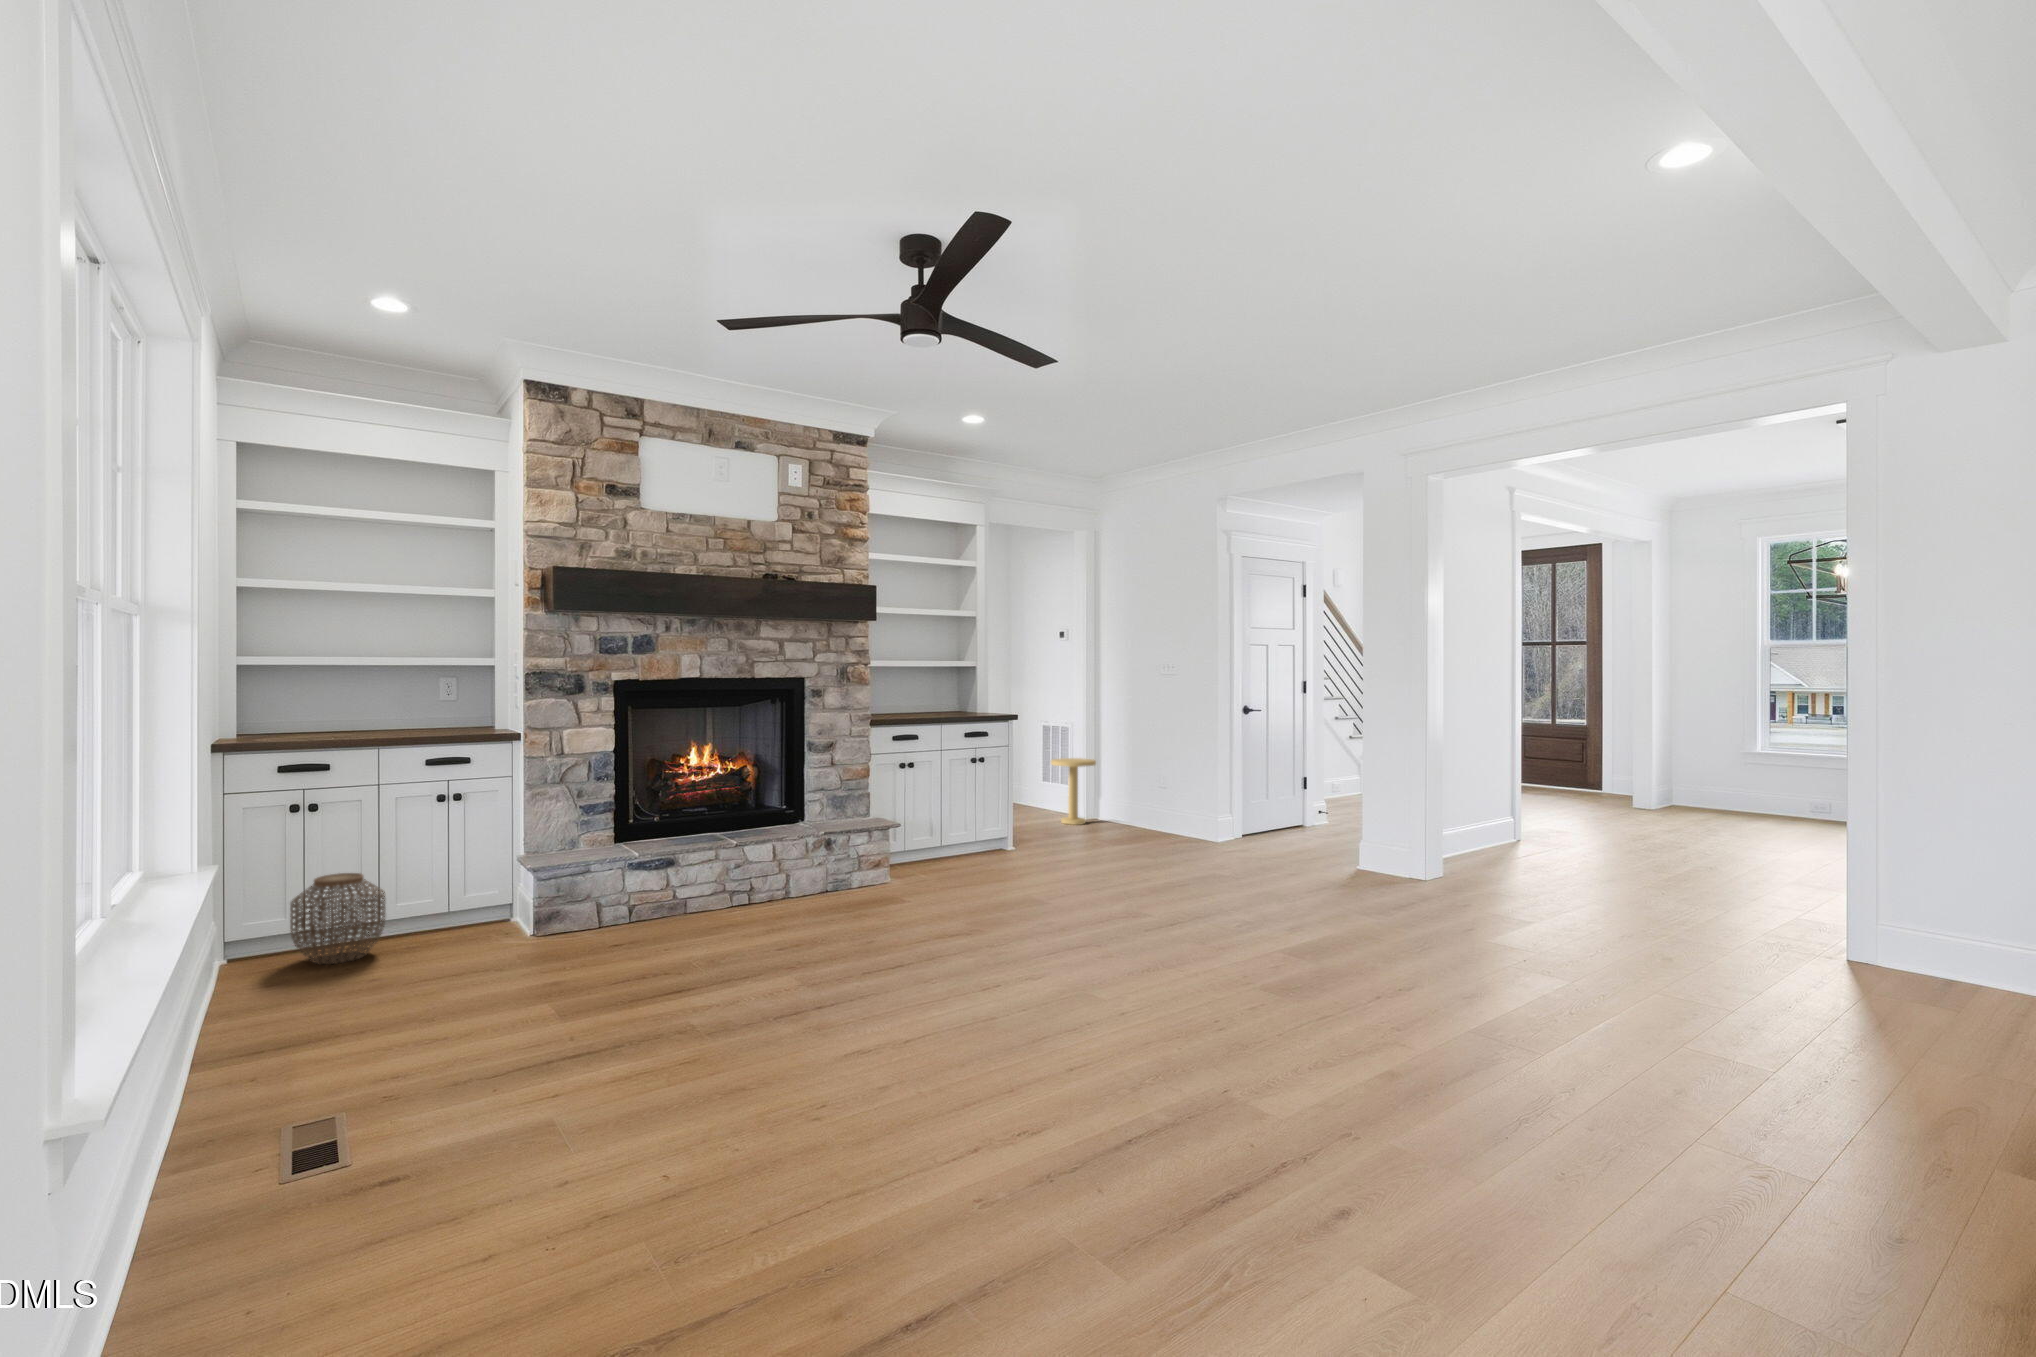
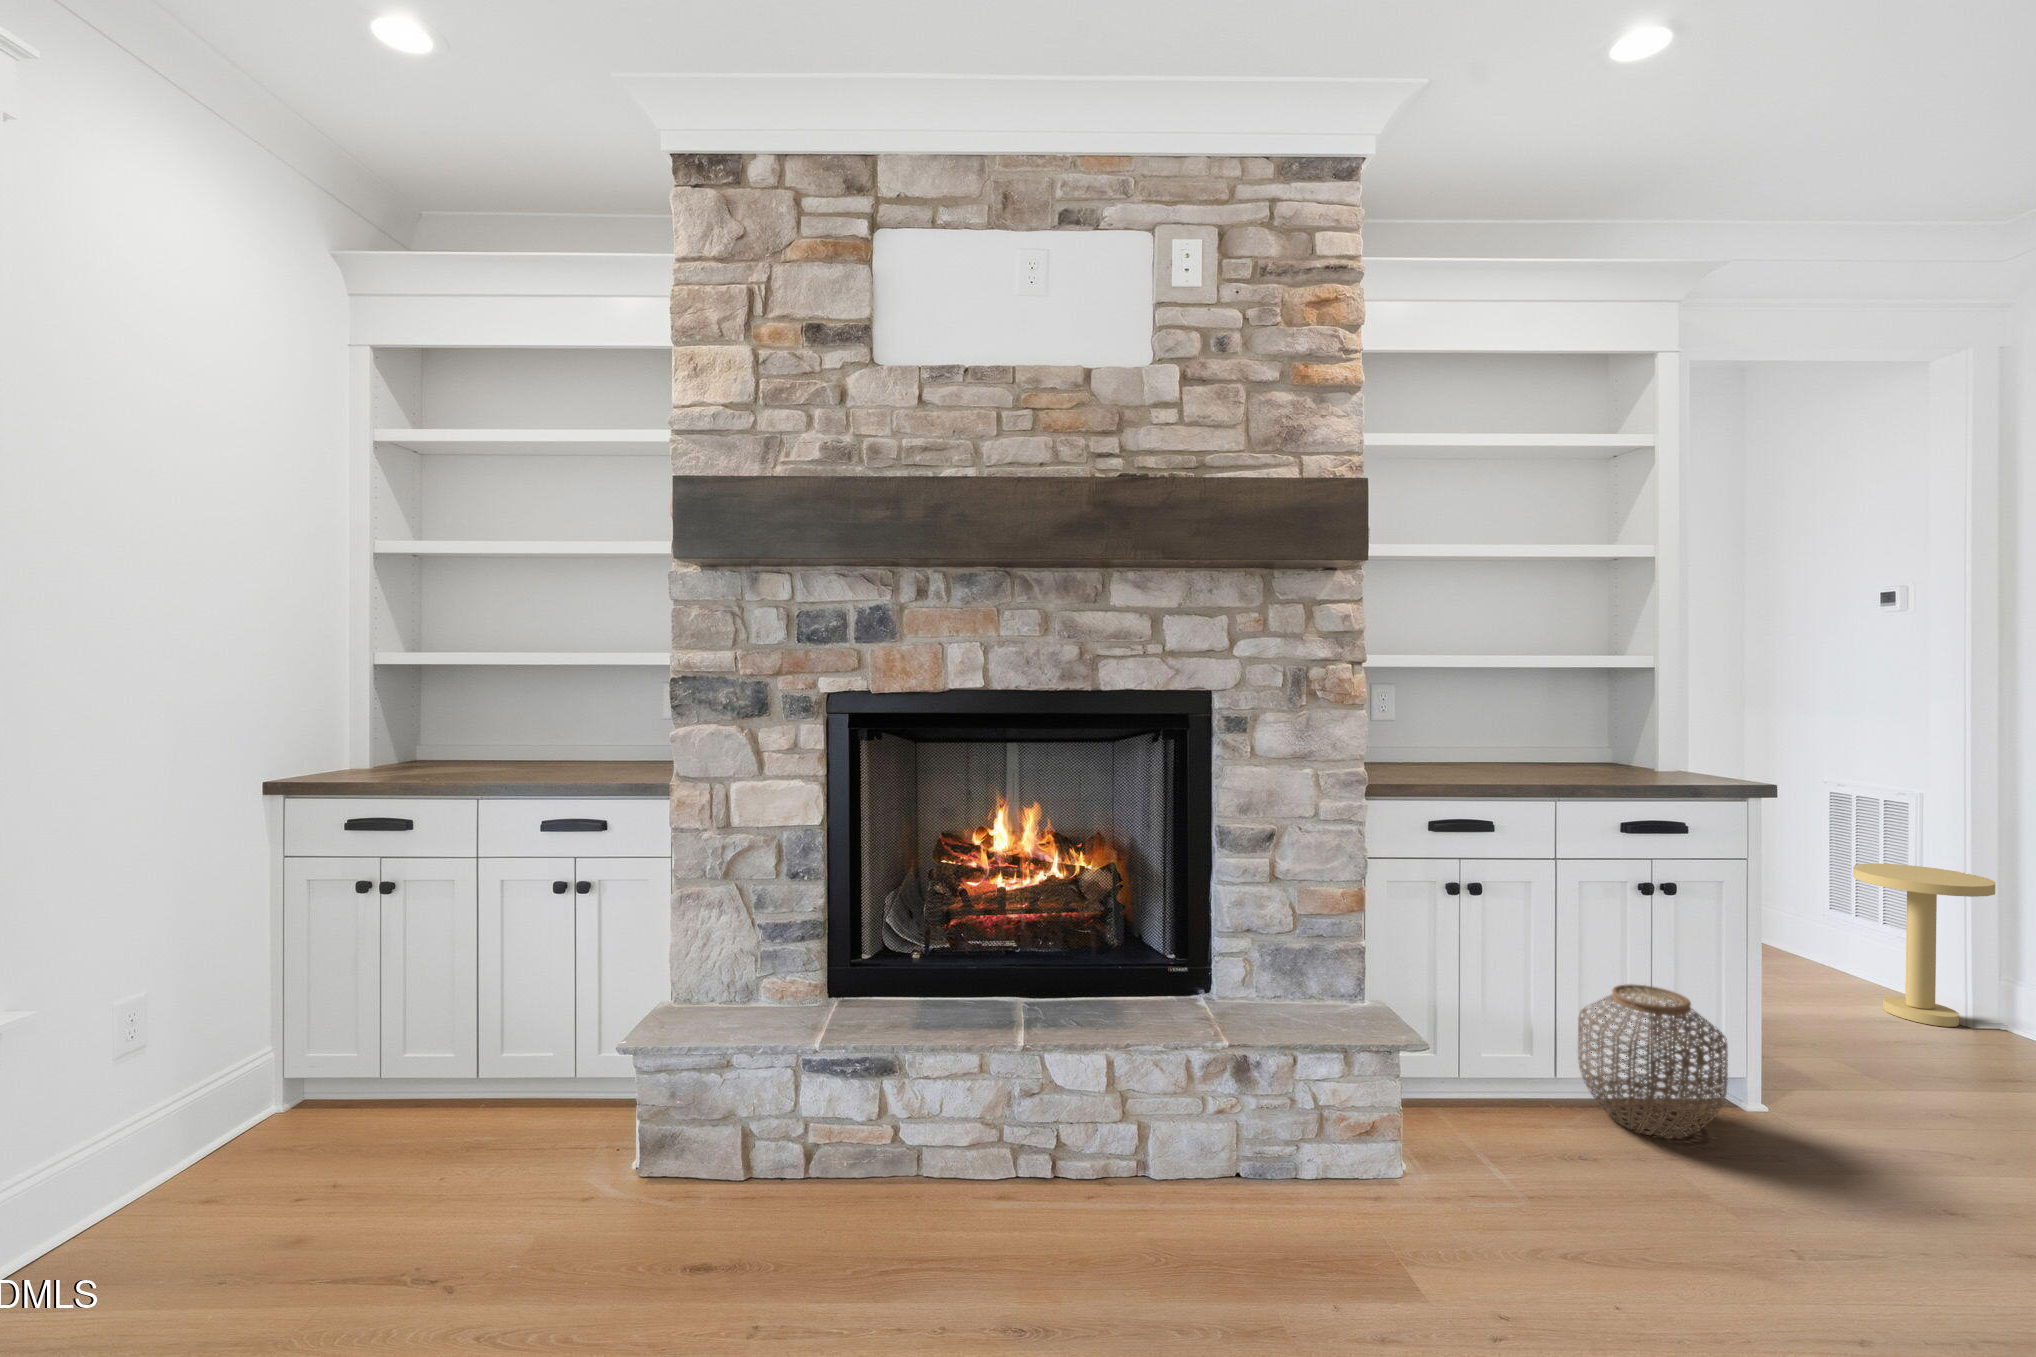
woven basket: present [290,873,385,964] -> present [1578,984,1728,1138]

